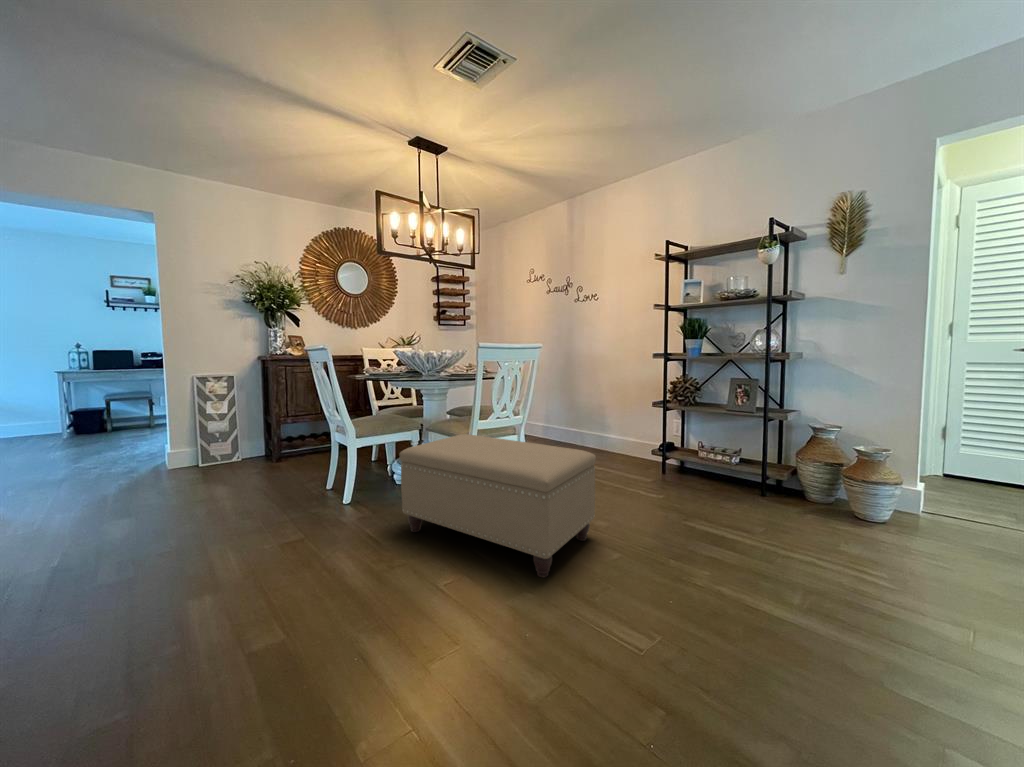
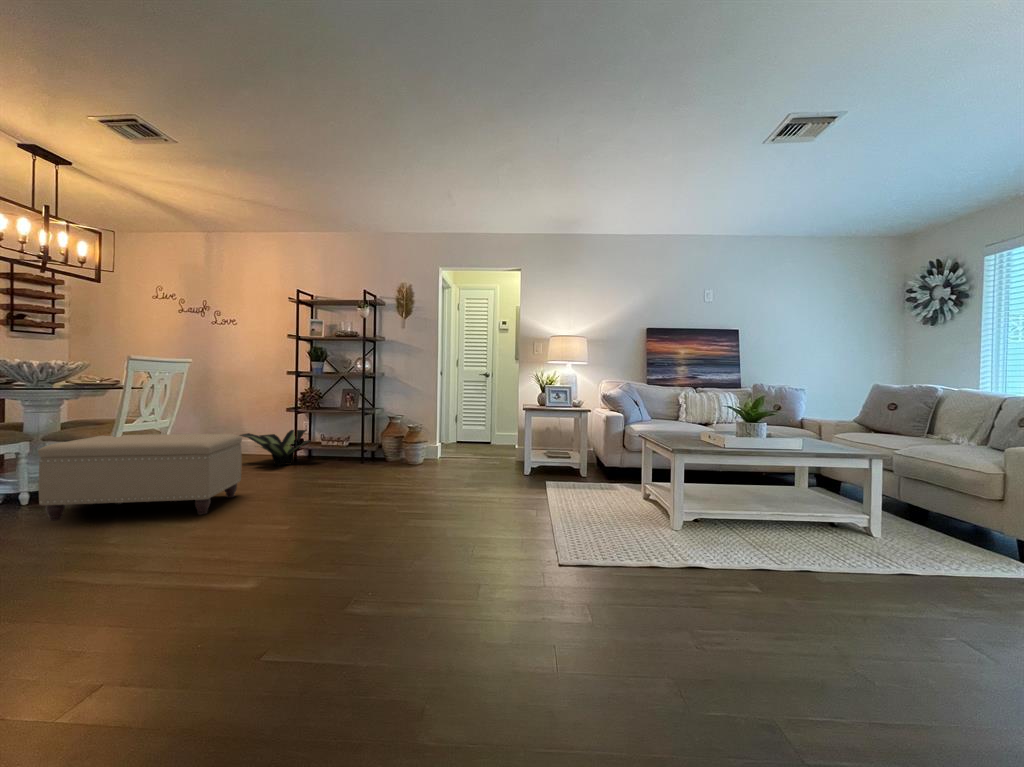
potted plant: none [596,428,695,478] -> present [240,430,311,466]

